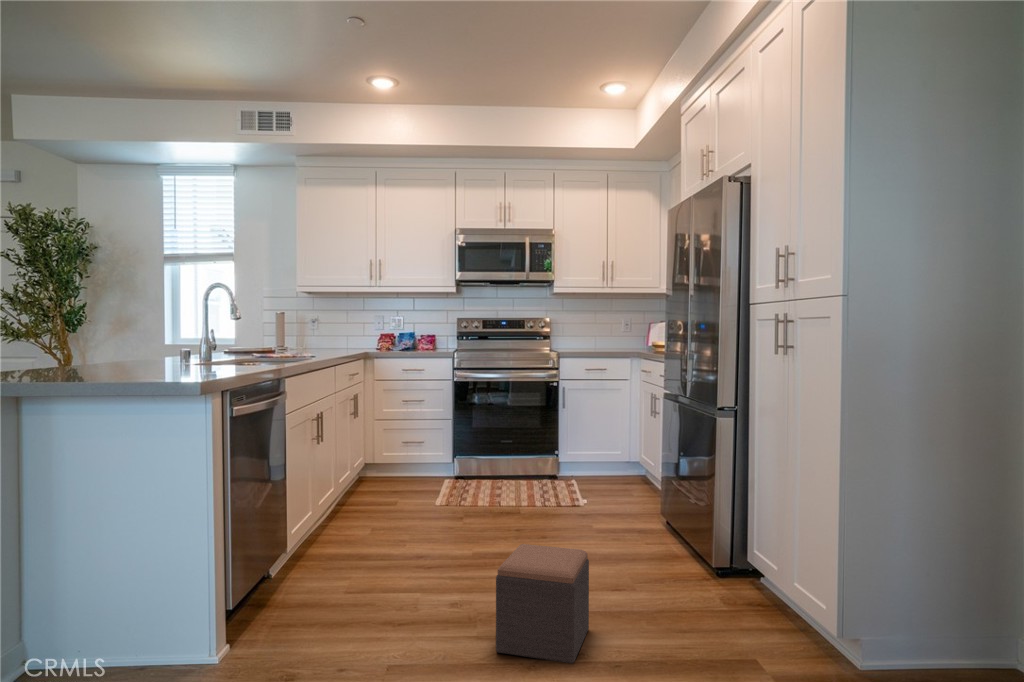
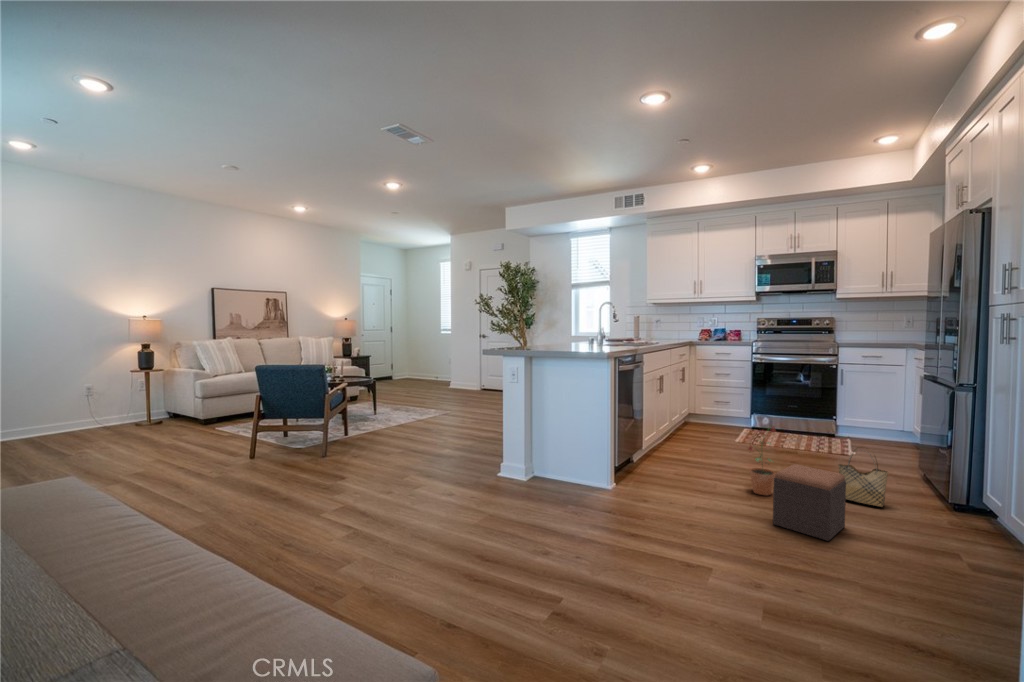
potted plant: none [454,484,496,597] -> present [749,426,775,495]
woven basket: none [572,499,629,582] -> present [838,447,888,507]

